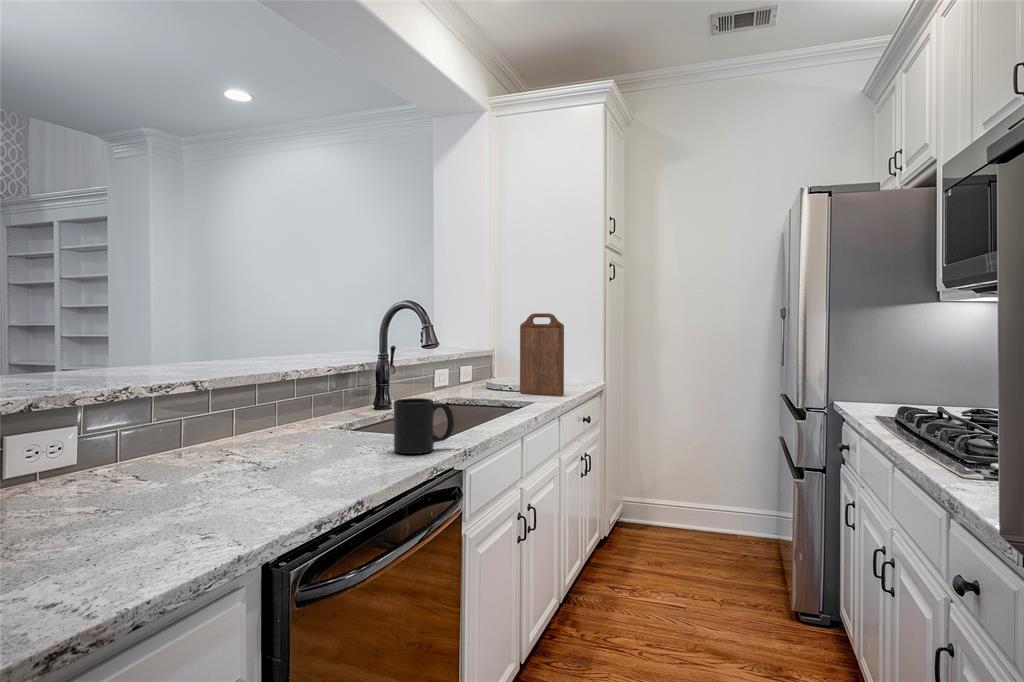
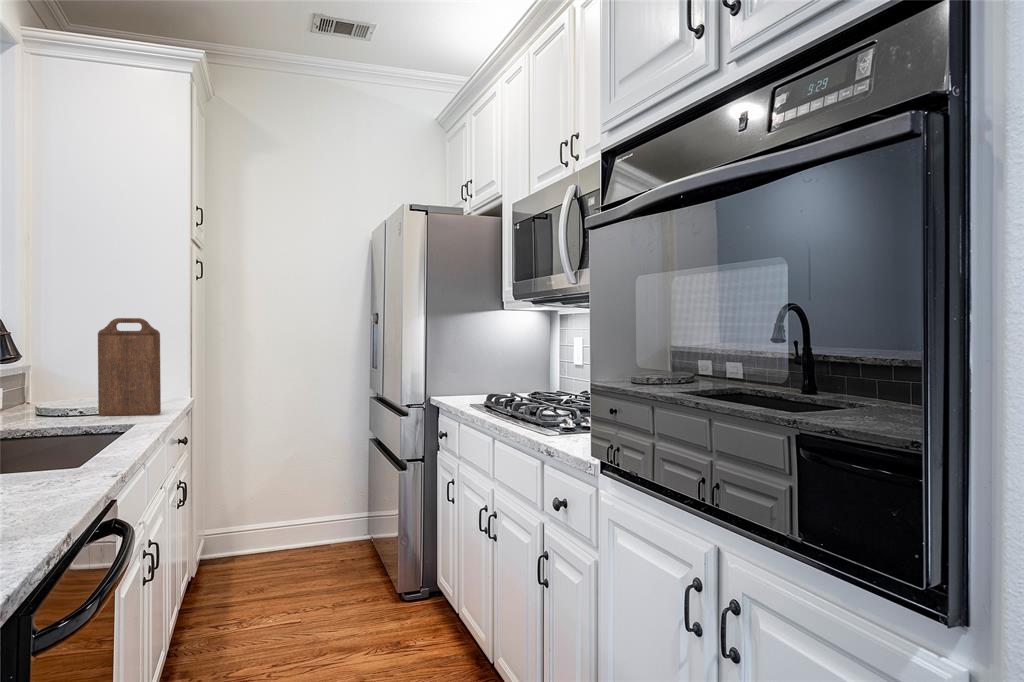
mug: present [394,398,454,454] -> none [29,423,105,489]

